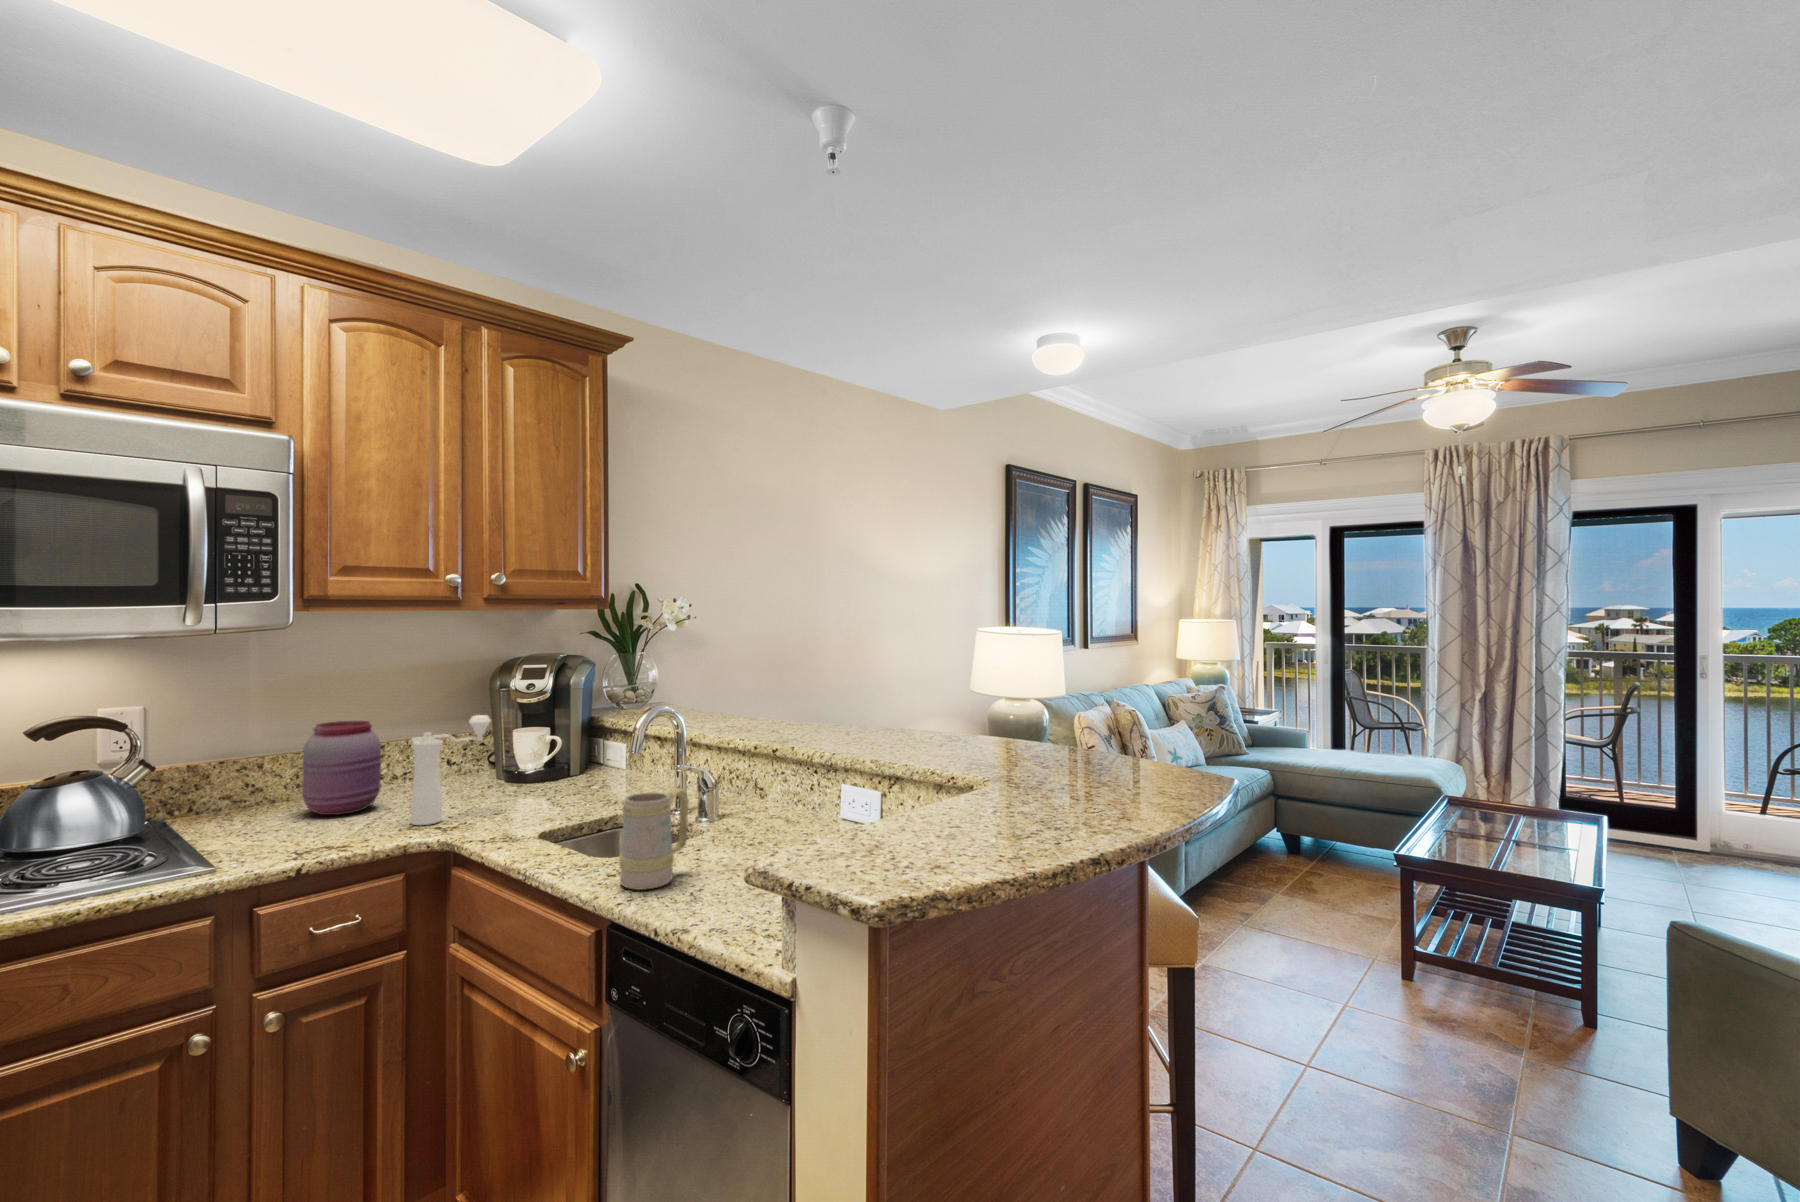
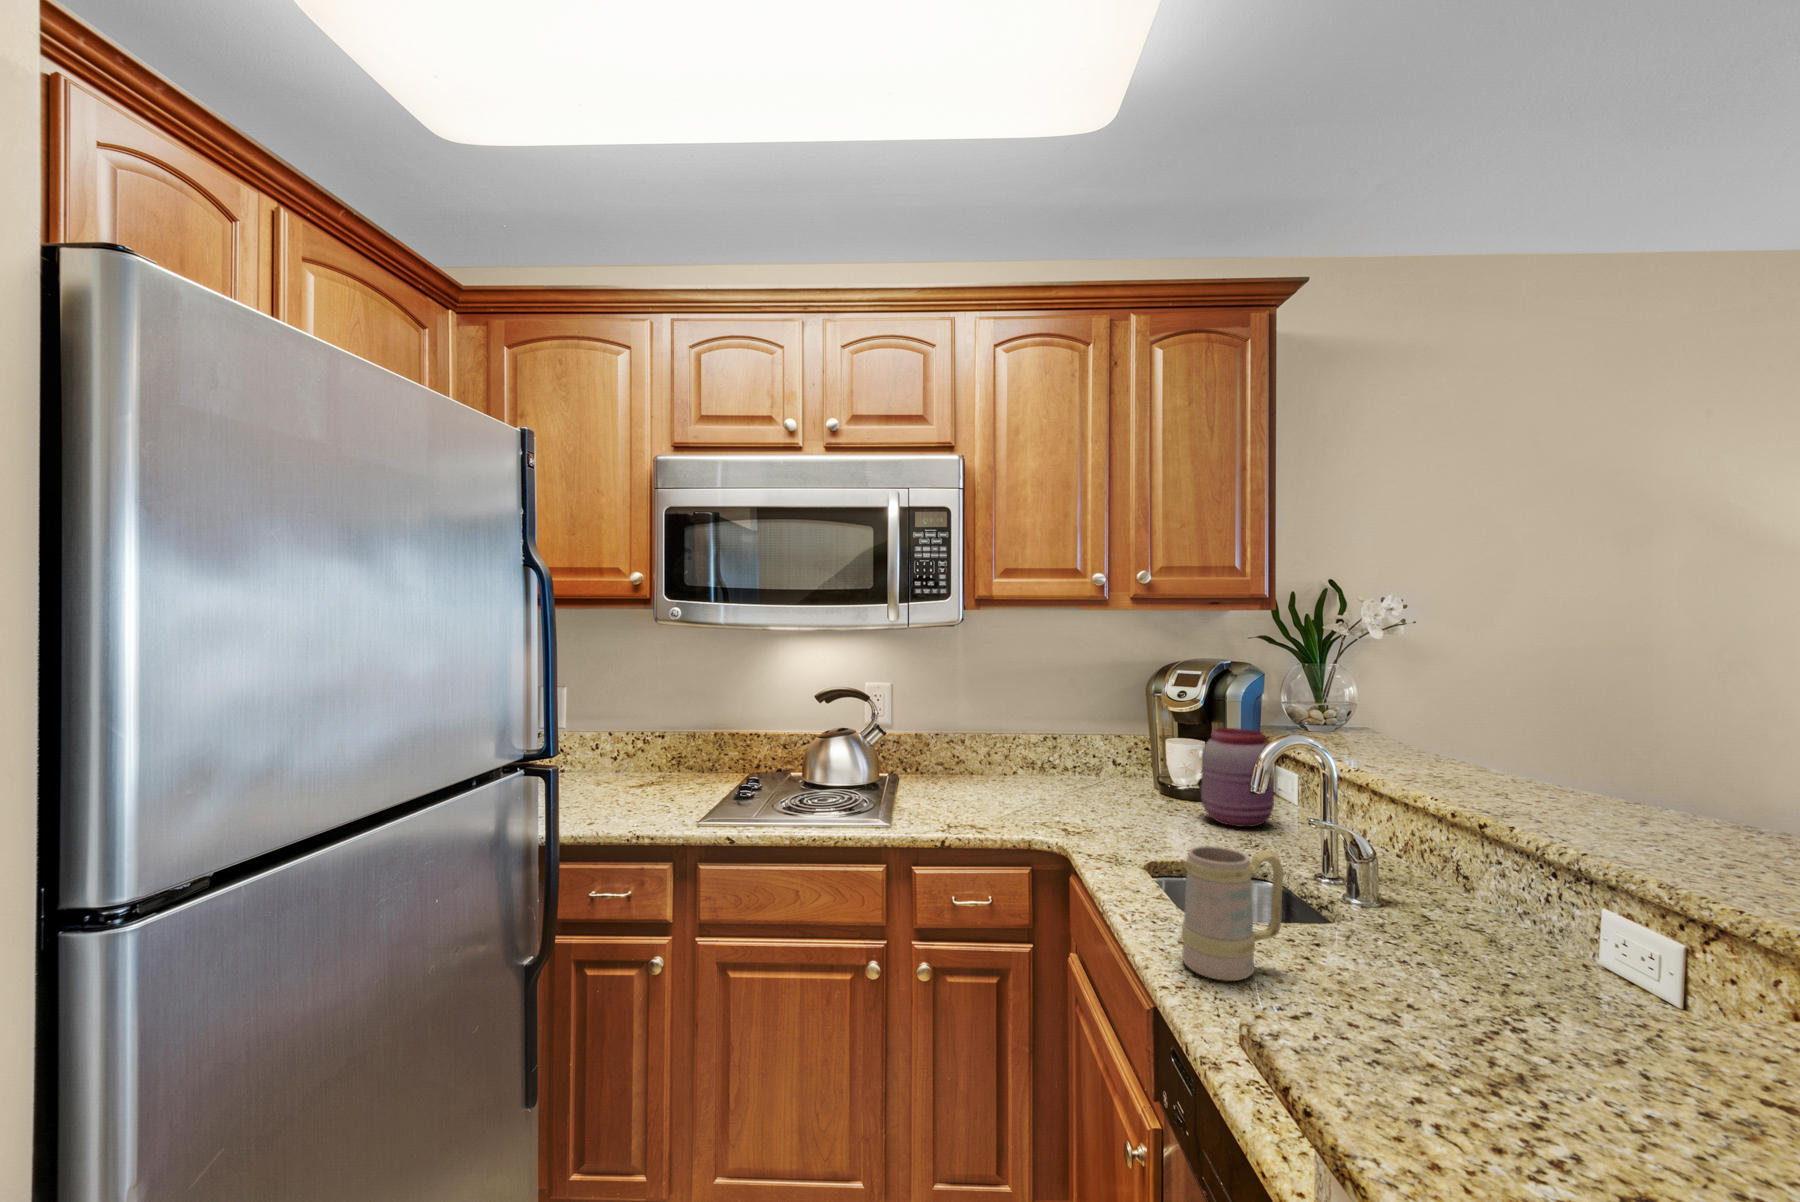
pepper mill: present [411,715,491,825] -> none [1047,719,1124,824]
jar: present [302,721,381,815] -> present [1201,728,1274,827]

